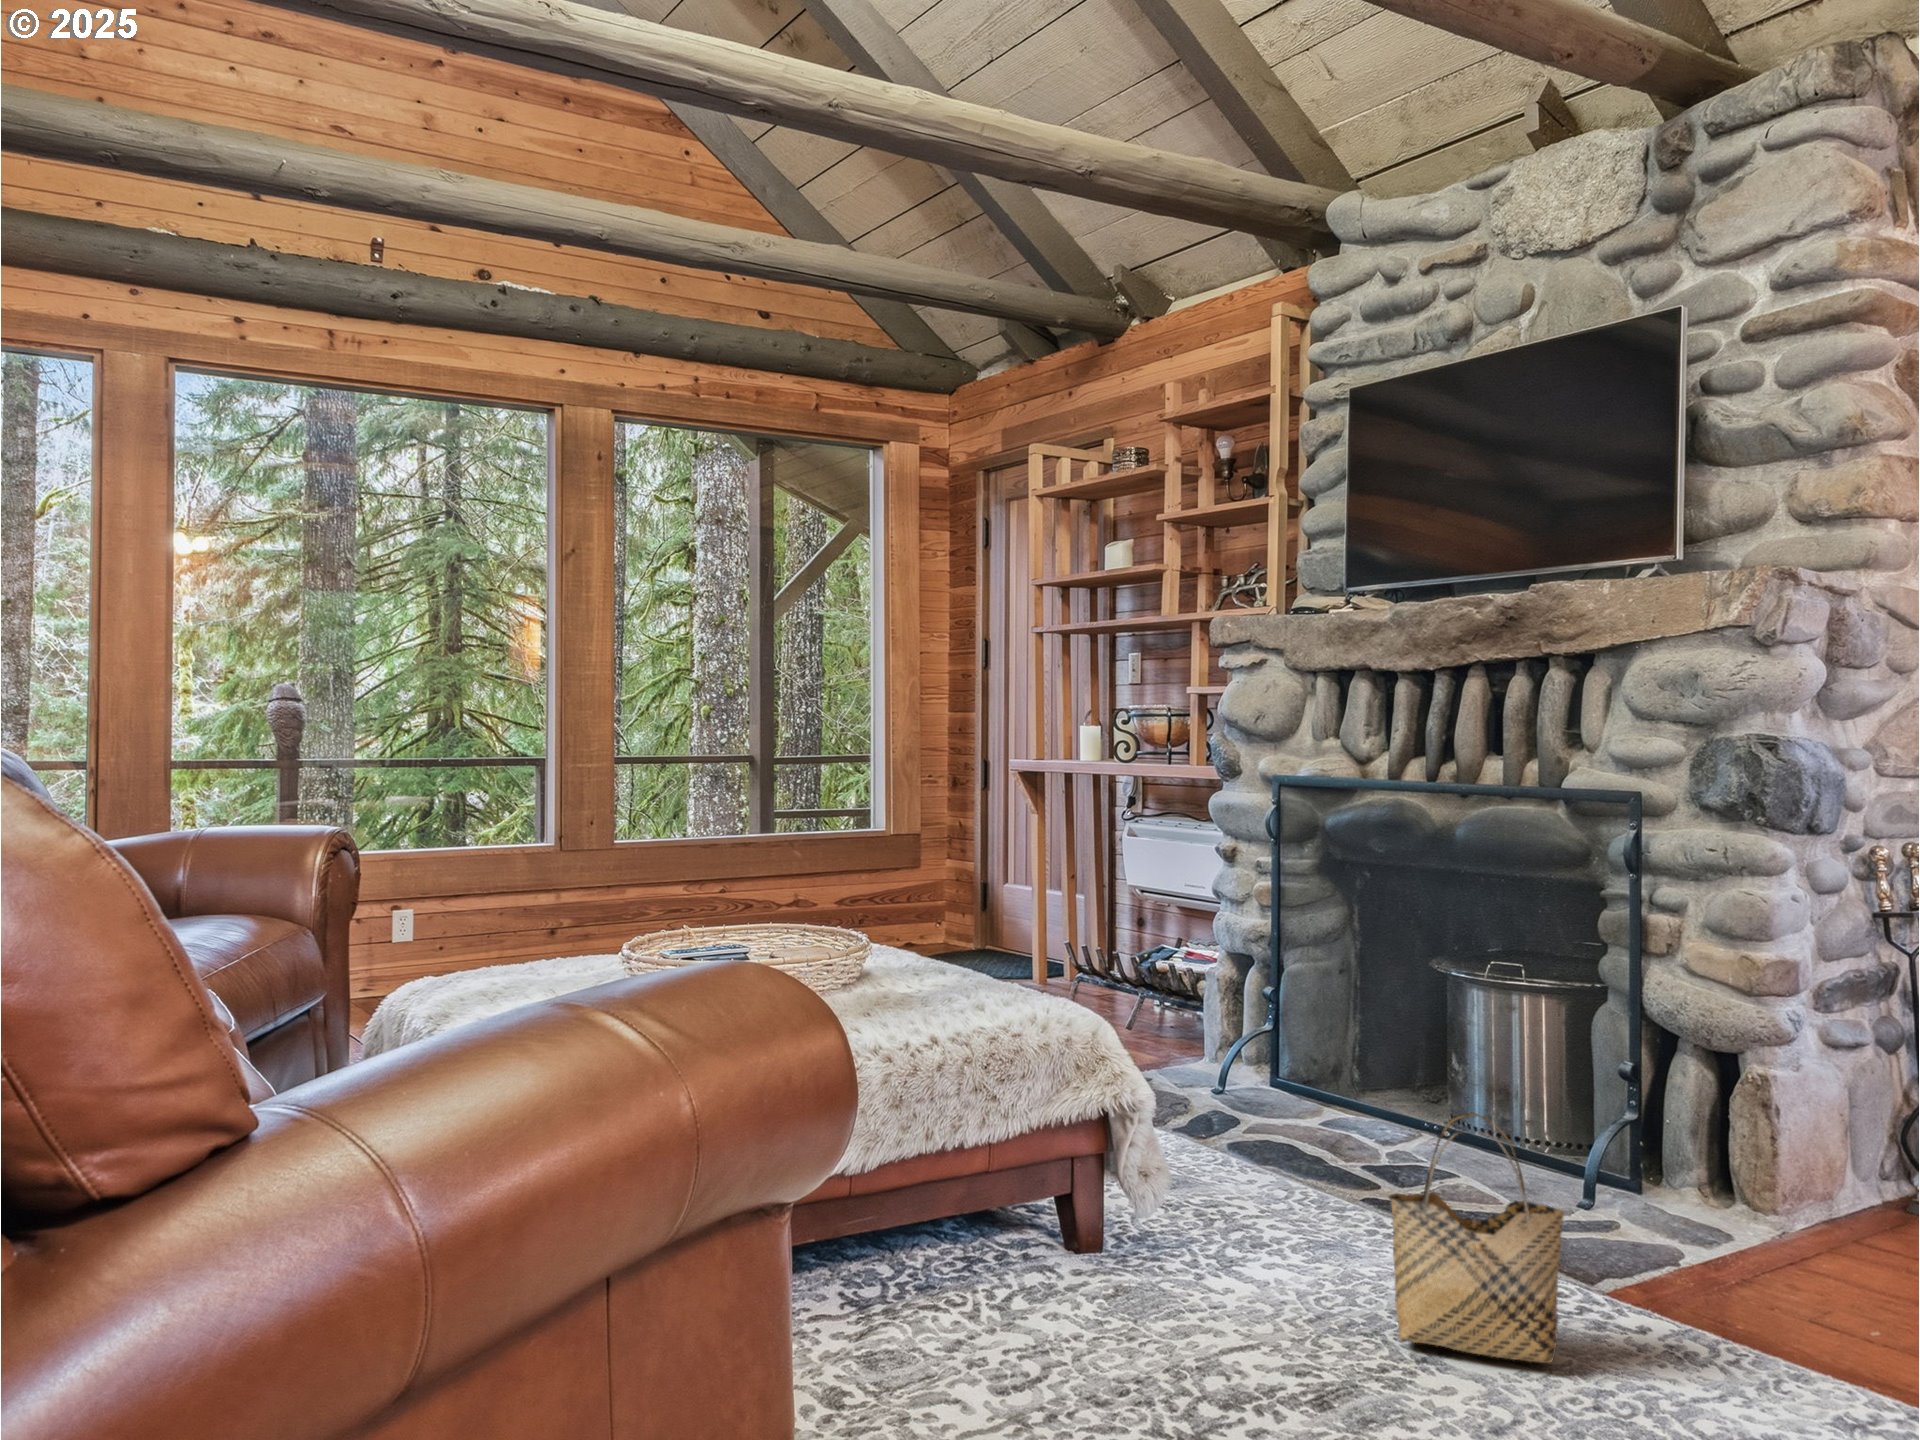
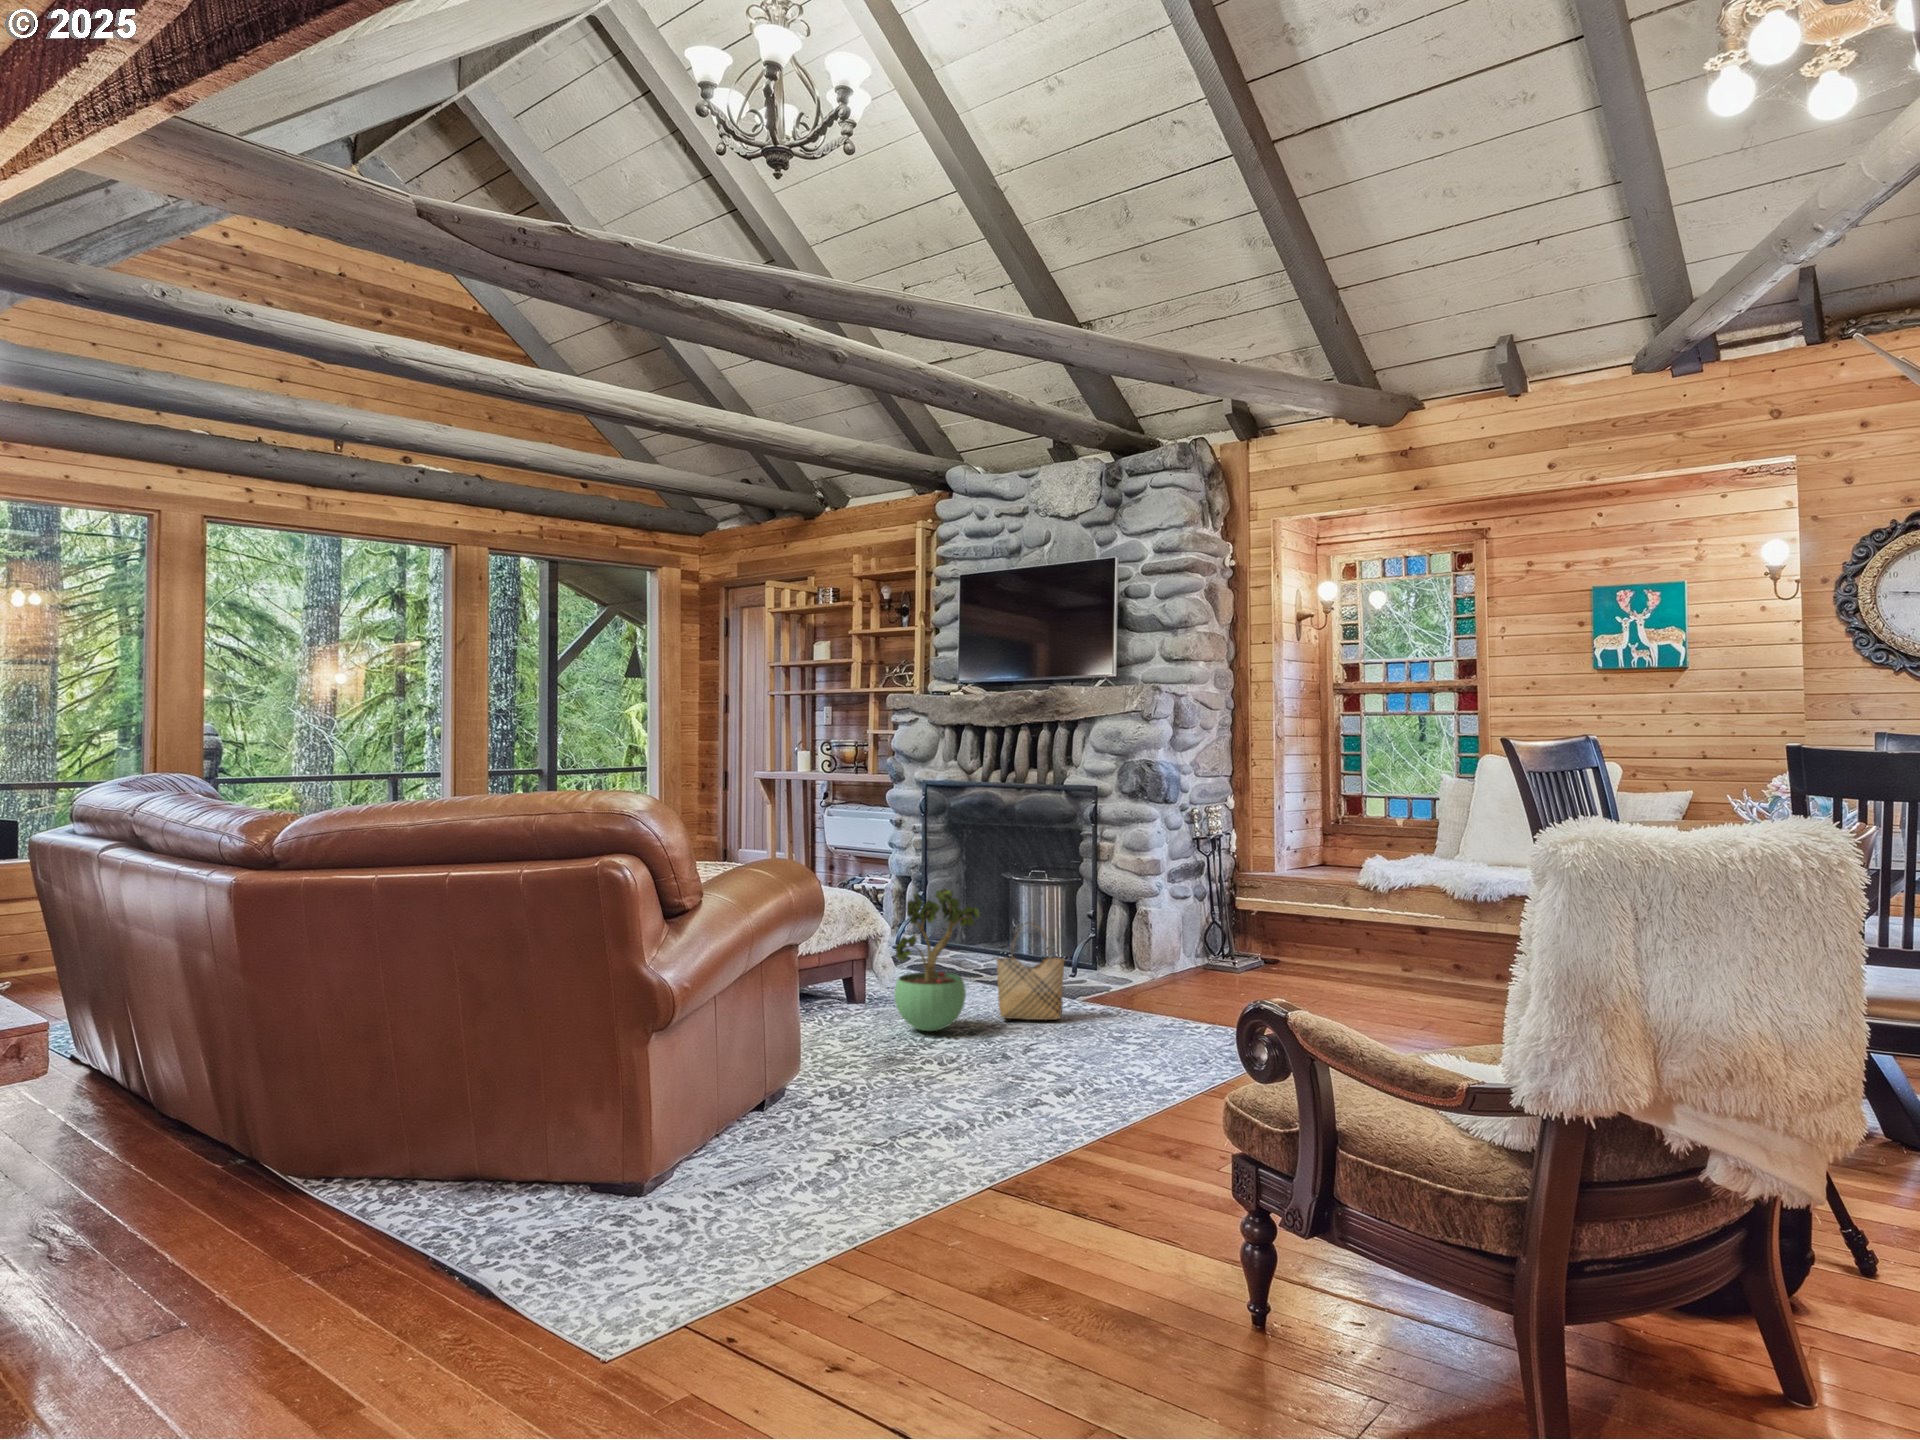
potted plant: none [1133,1031,1344,1370] -> present [895,889,980,1031]

